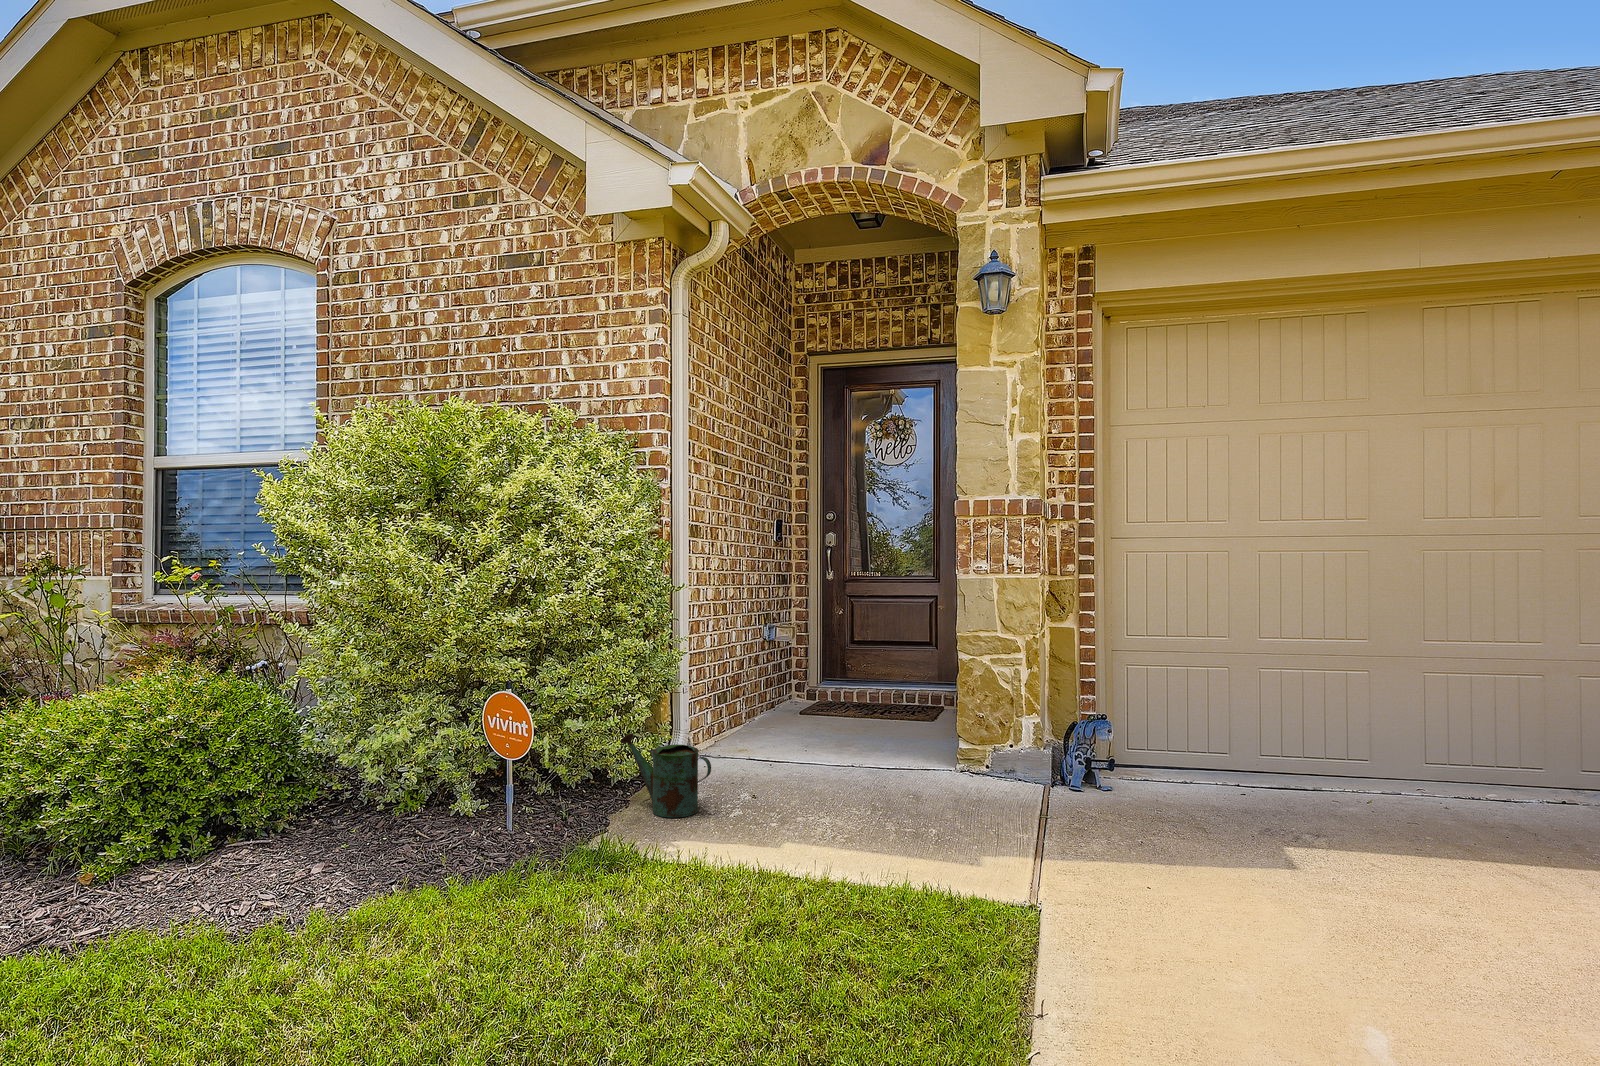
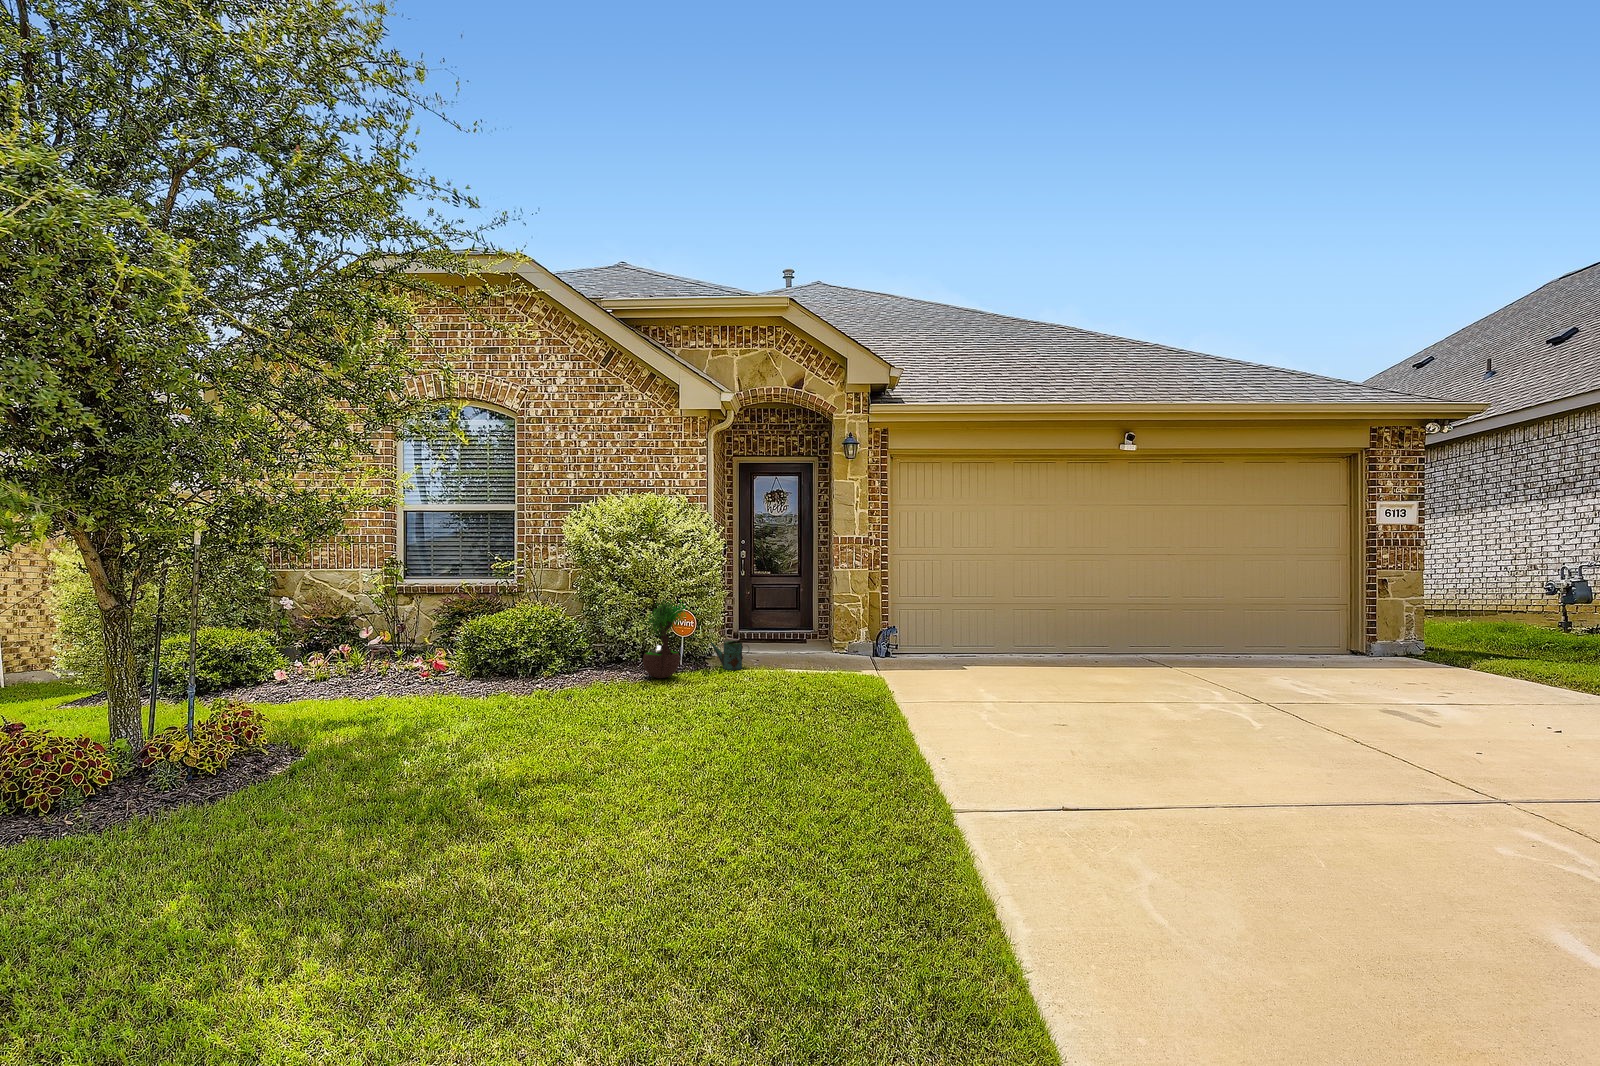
potted tree: none [388,637,517,842] -> present [640,600,688,678]

